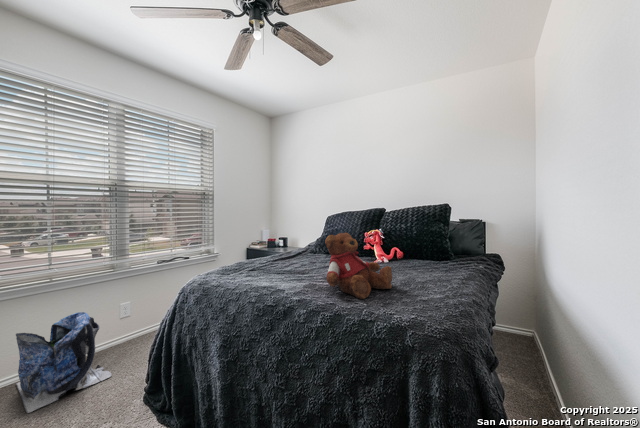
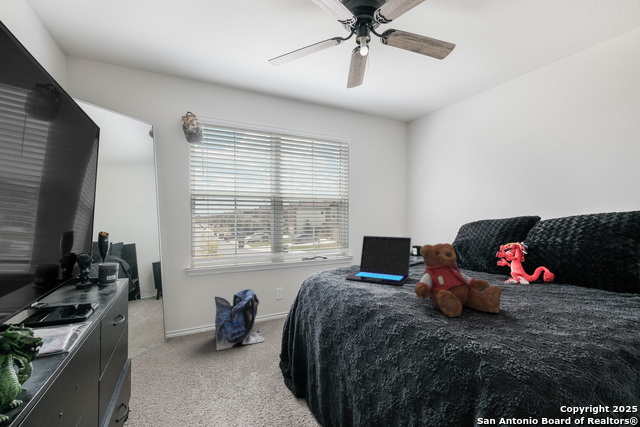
laptop: none [238,230,300,279] -> present [345,236,411,285]

